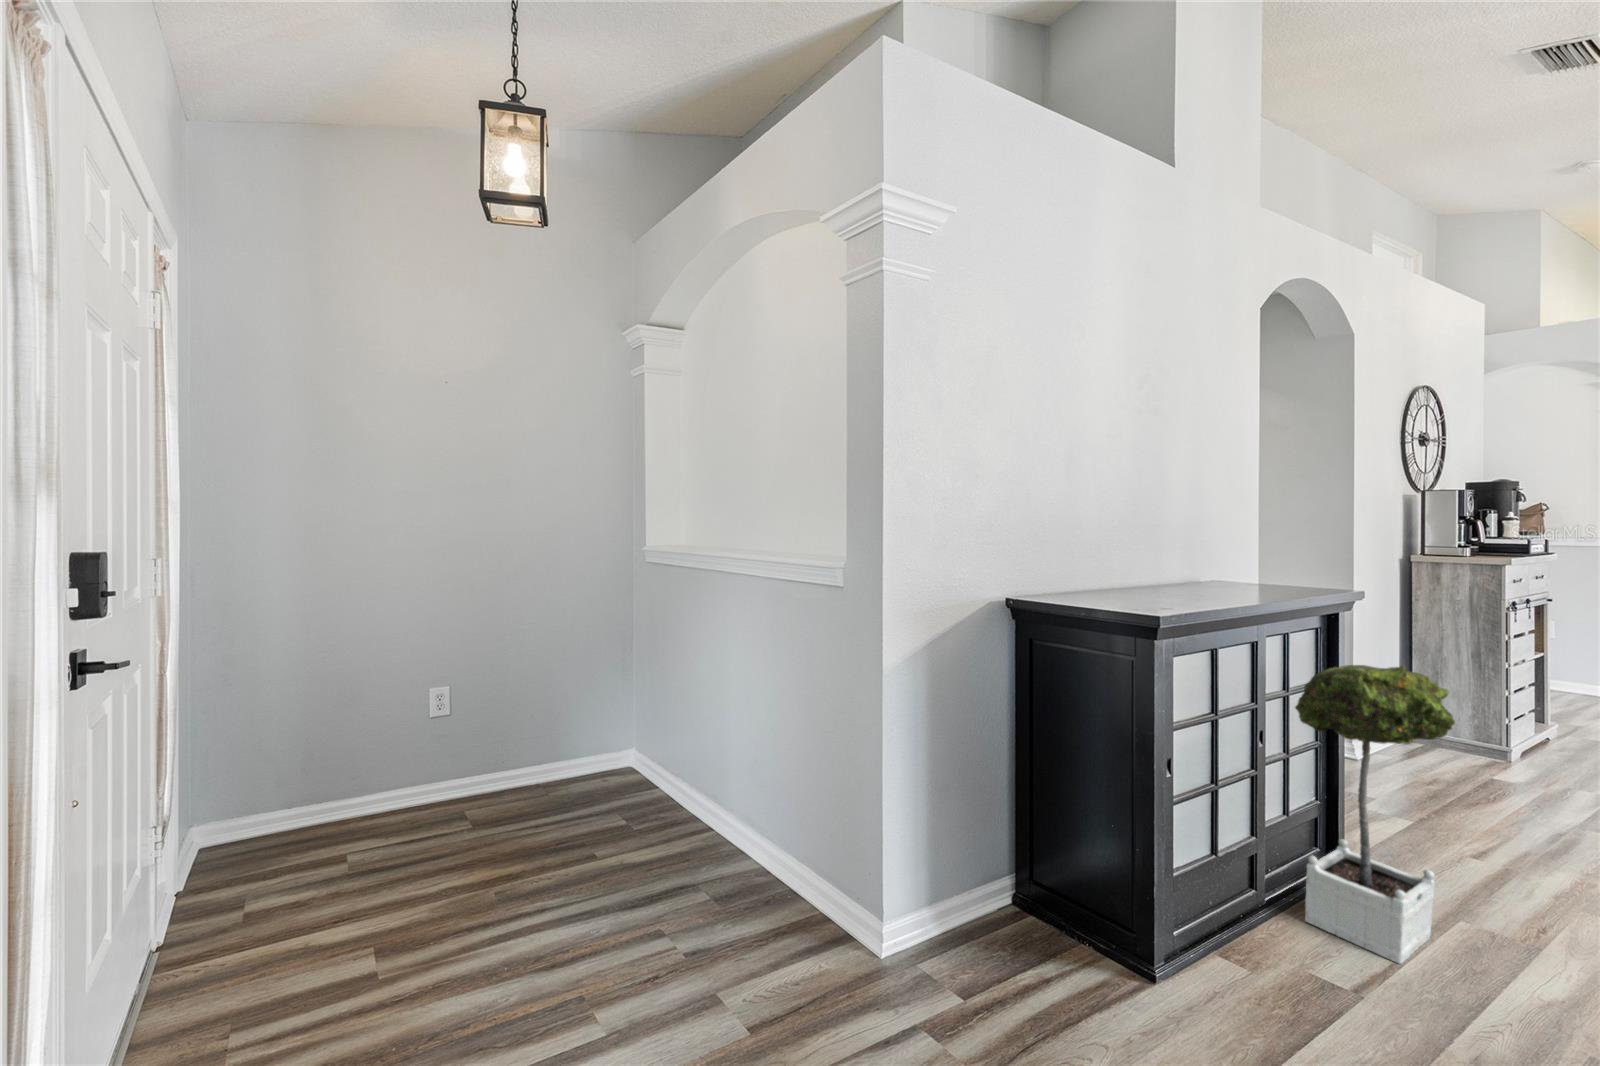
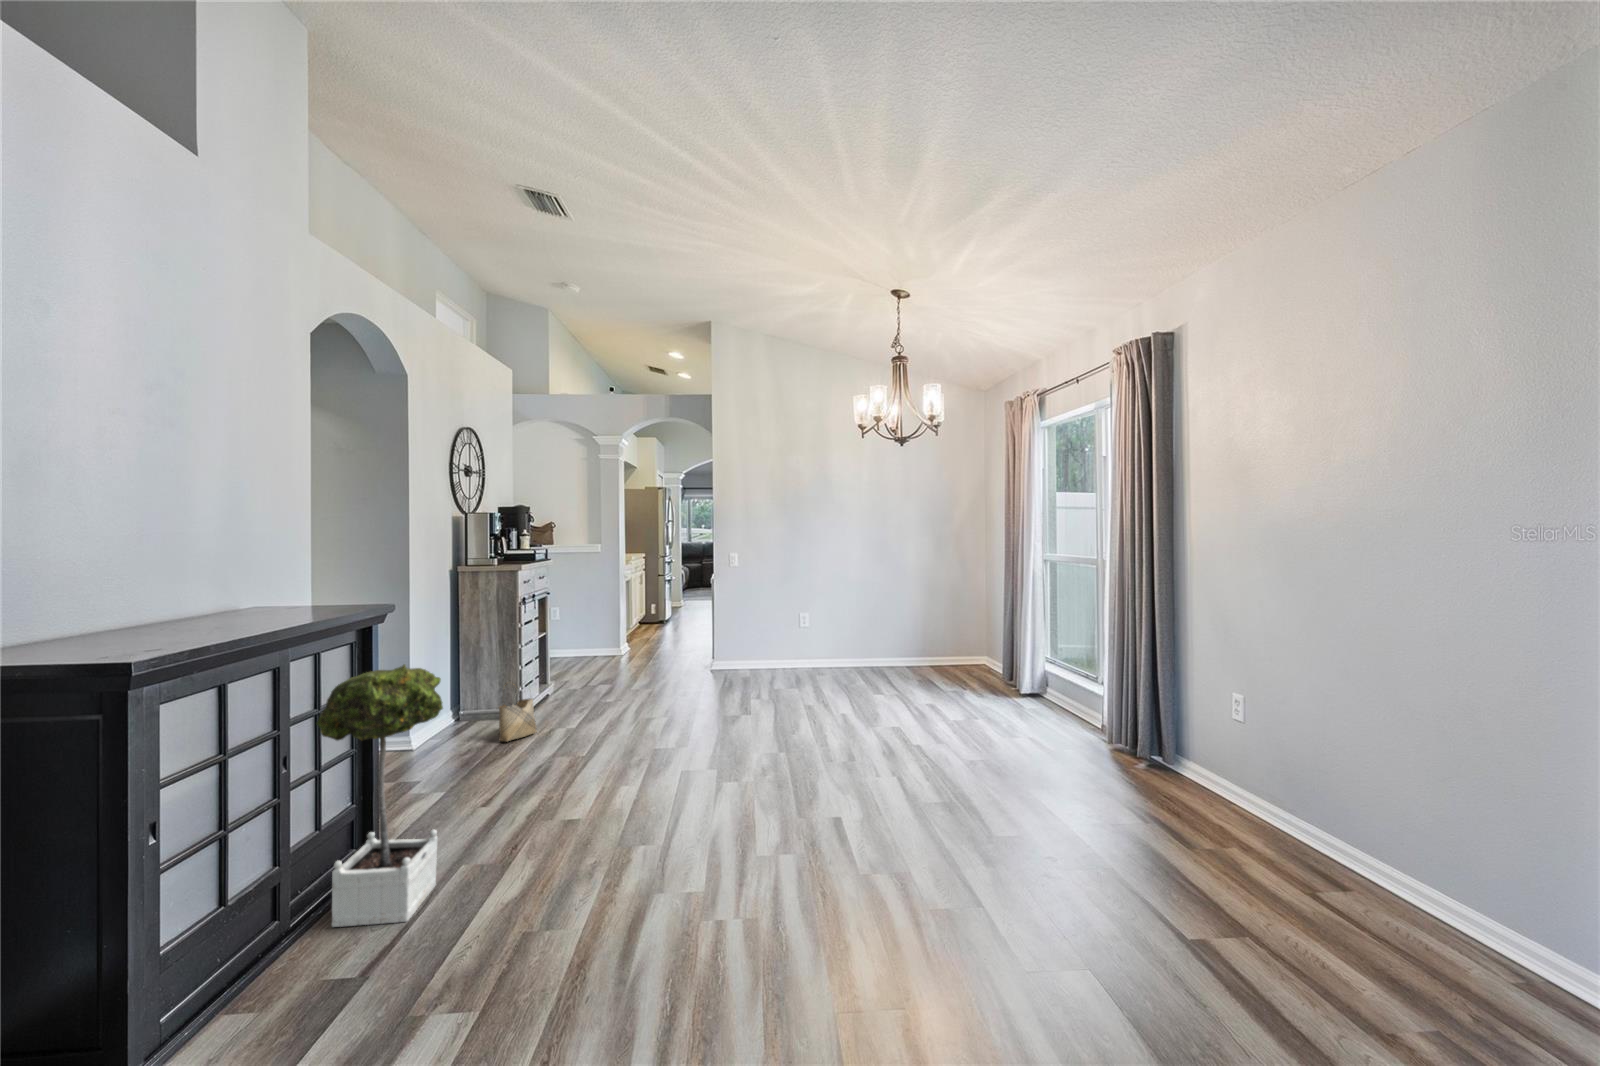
woven basket: none [1478,710,1545,791] -> present [499,685,536,742]

